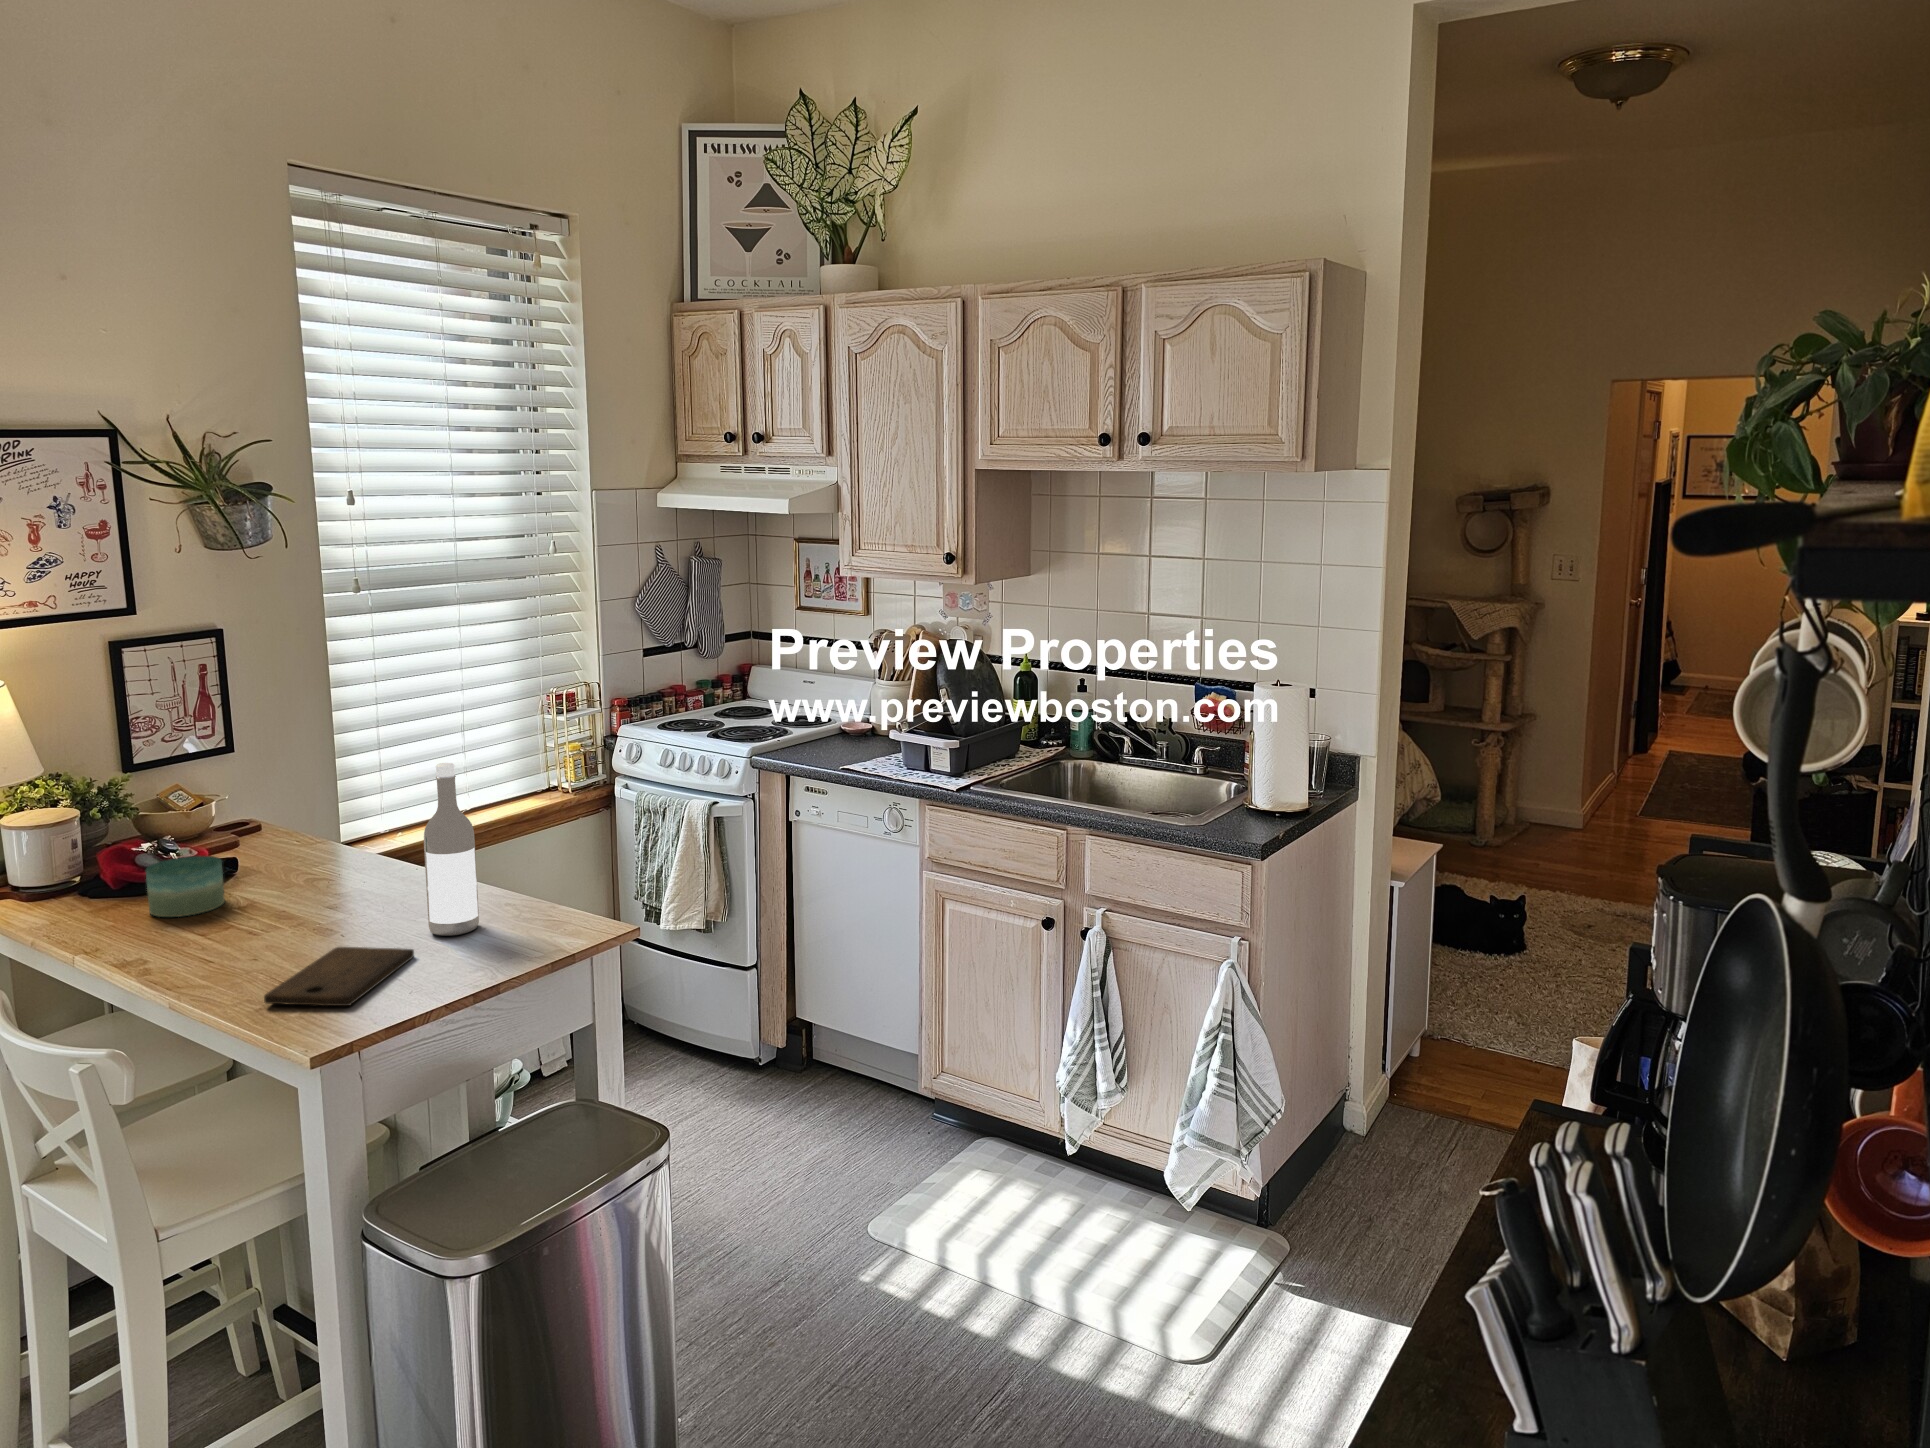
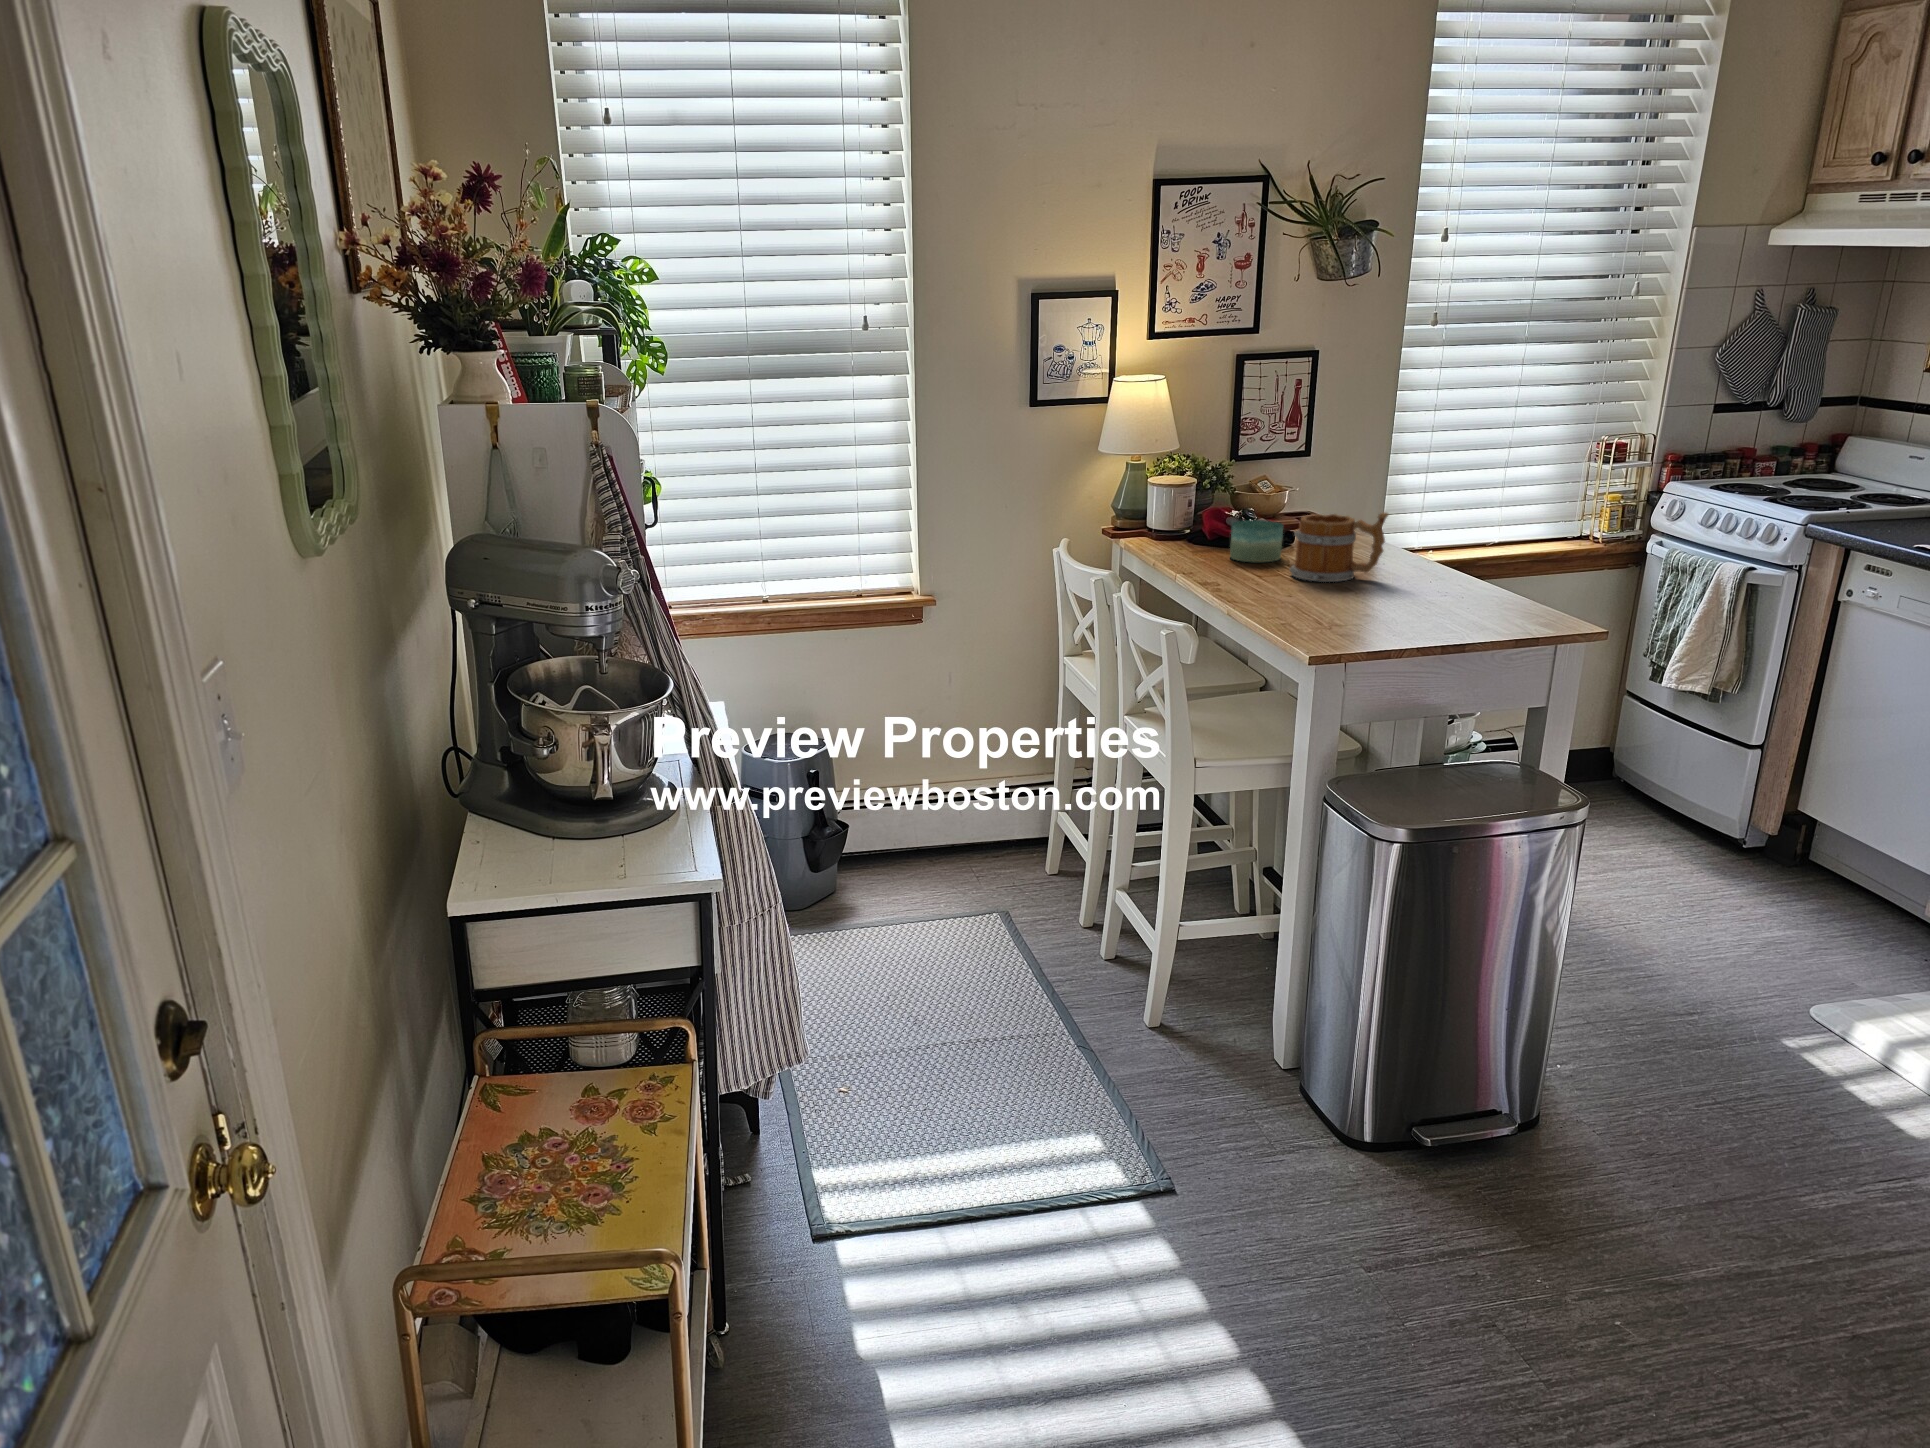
wine bottle: present [424,763,479,936] -> none [1423,452,1475,603]
mug: none [243,834,366,933] -> present [1290,512,1389,582]
cutting board: present [264,947,414,1006] -> none [1289,593,1406,628]

